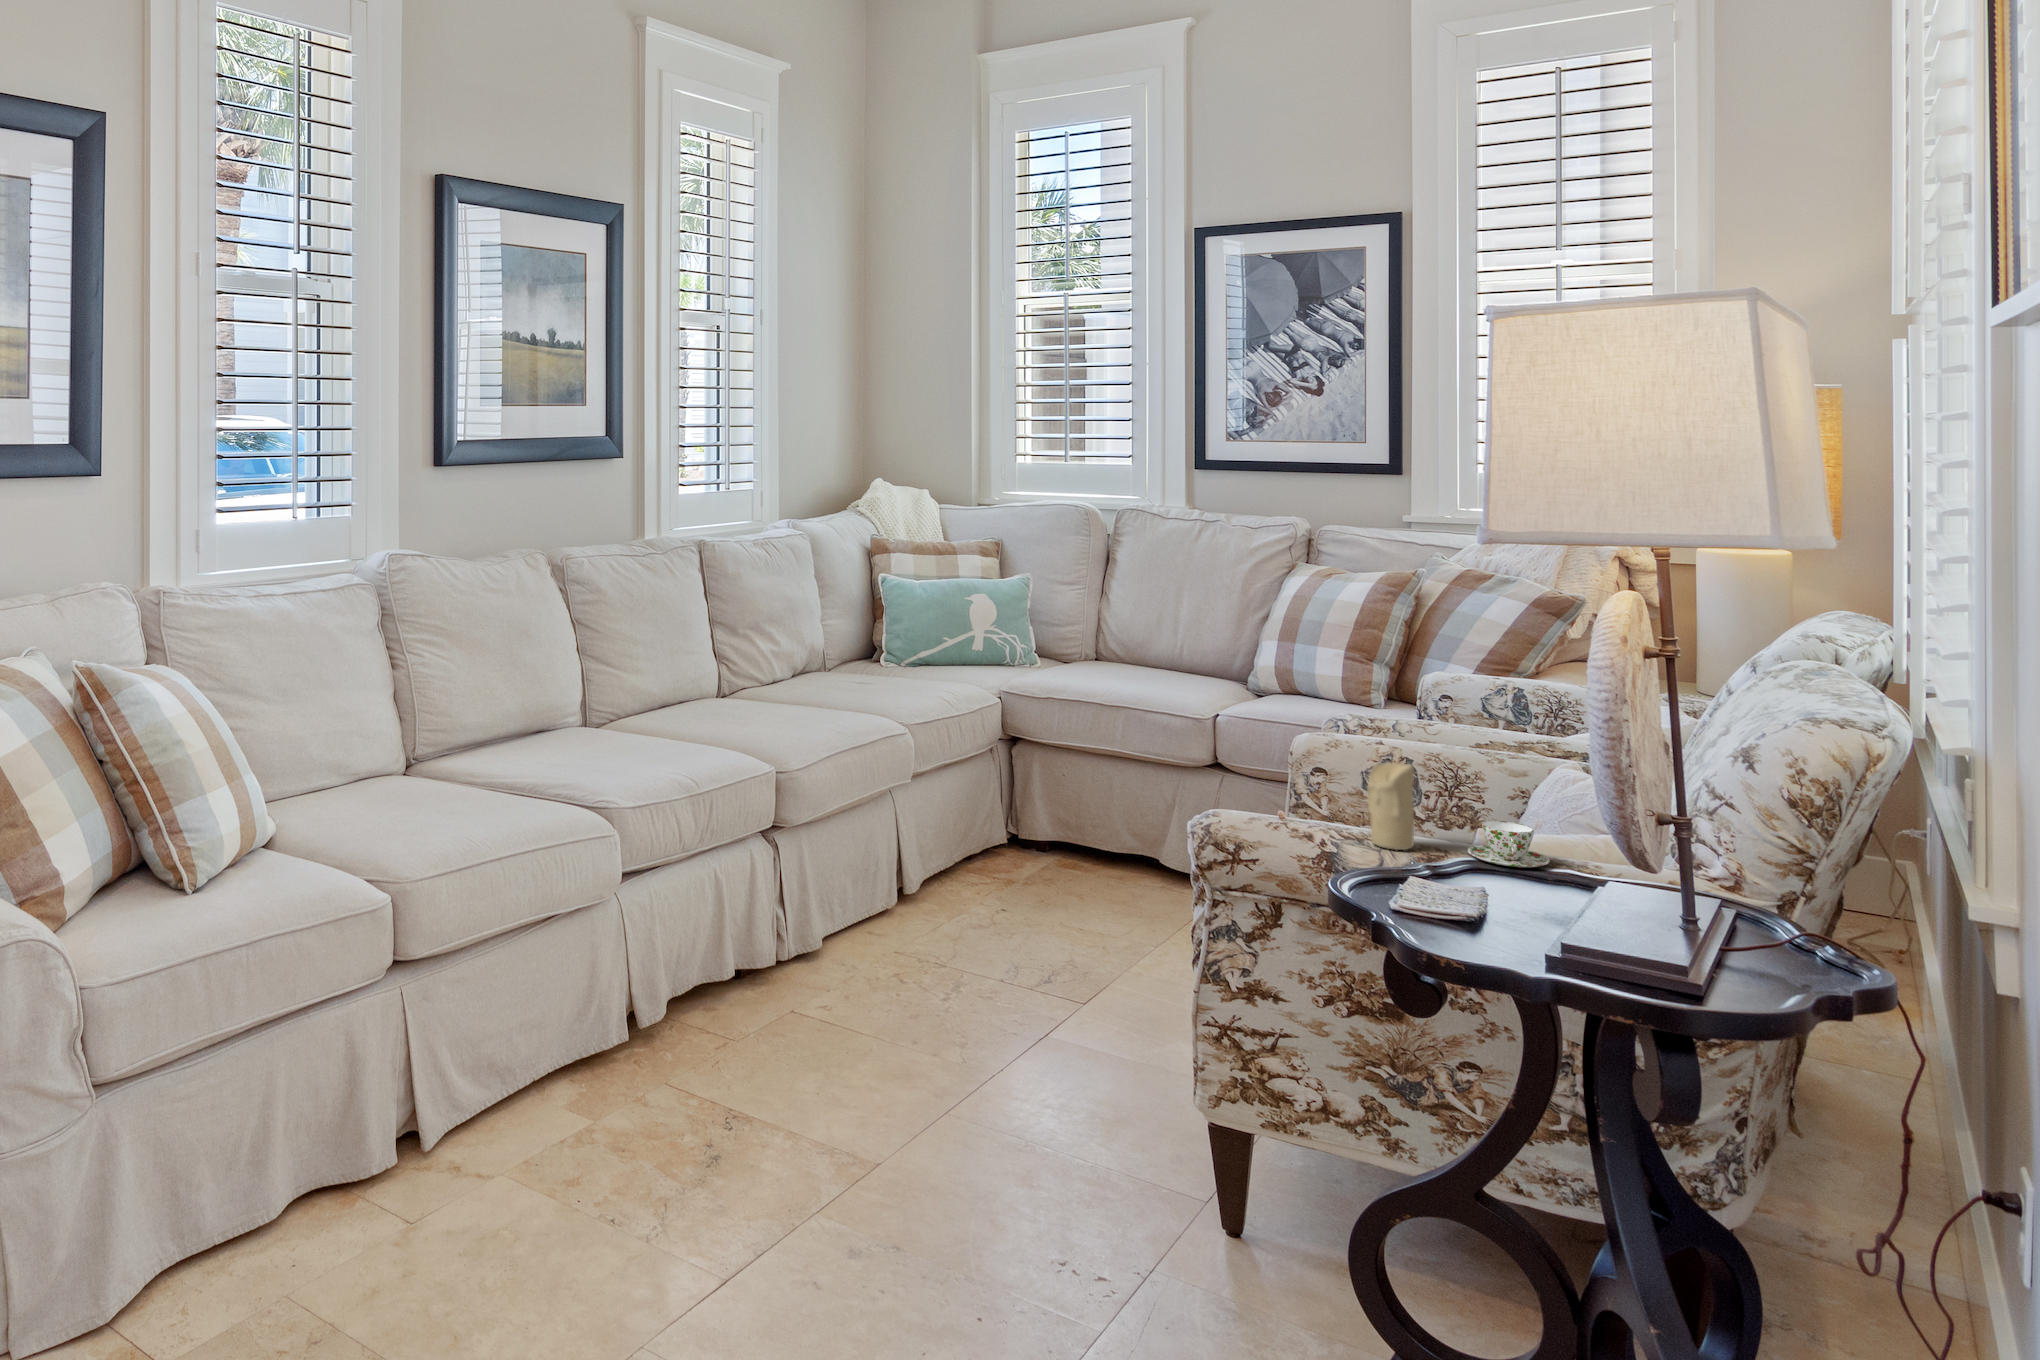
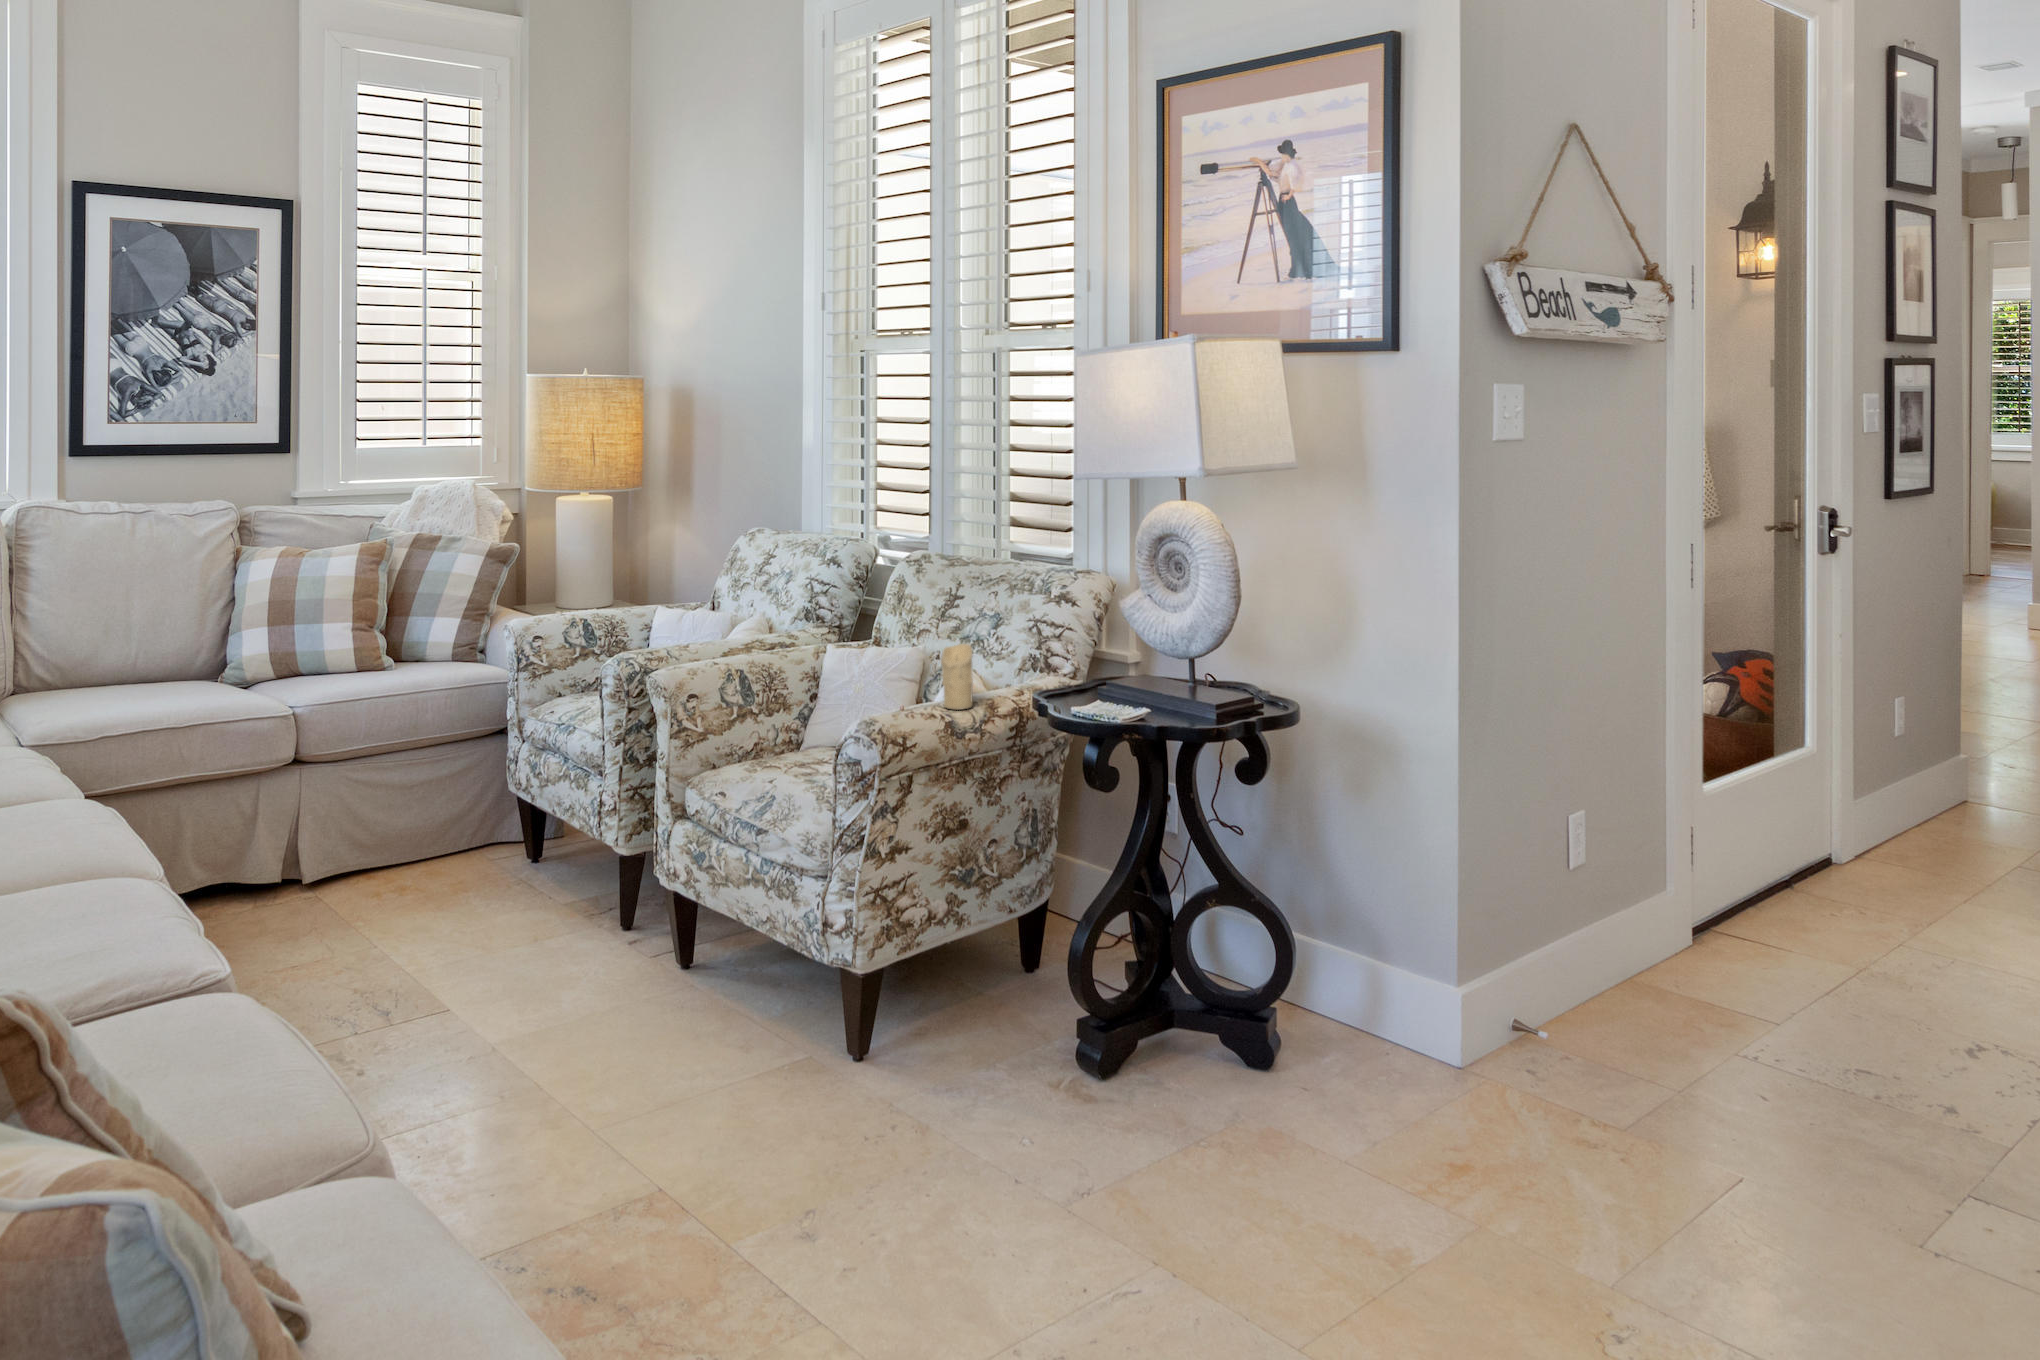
teacup: present [1468,821,1550,868] -> none [981,671,1030,700]

